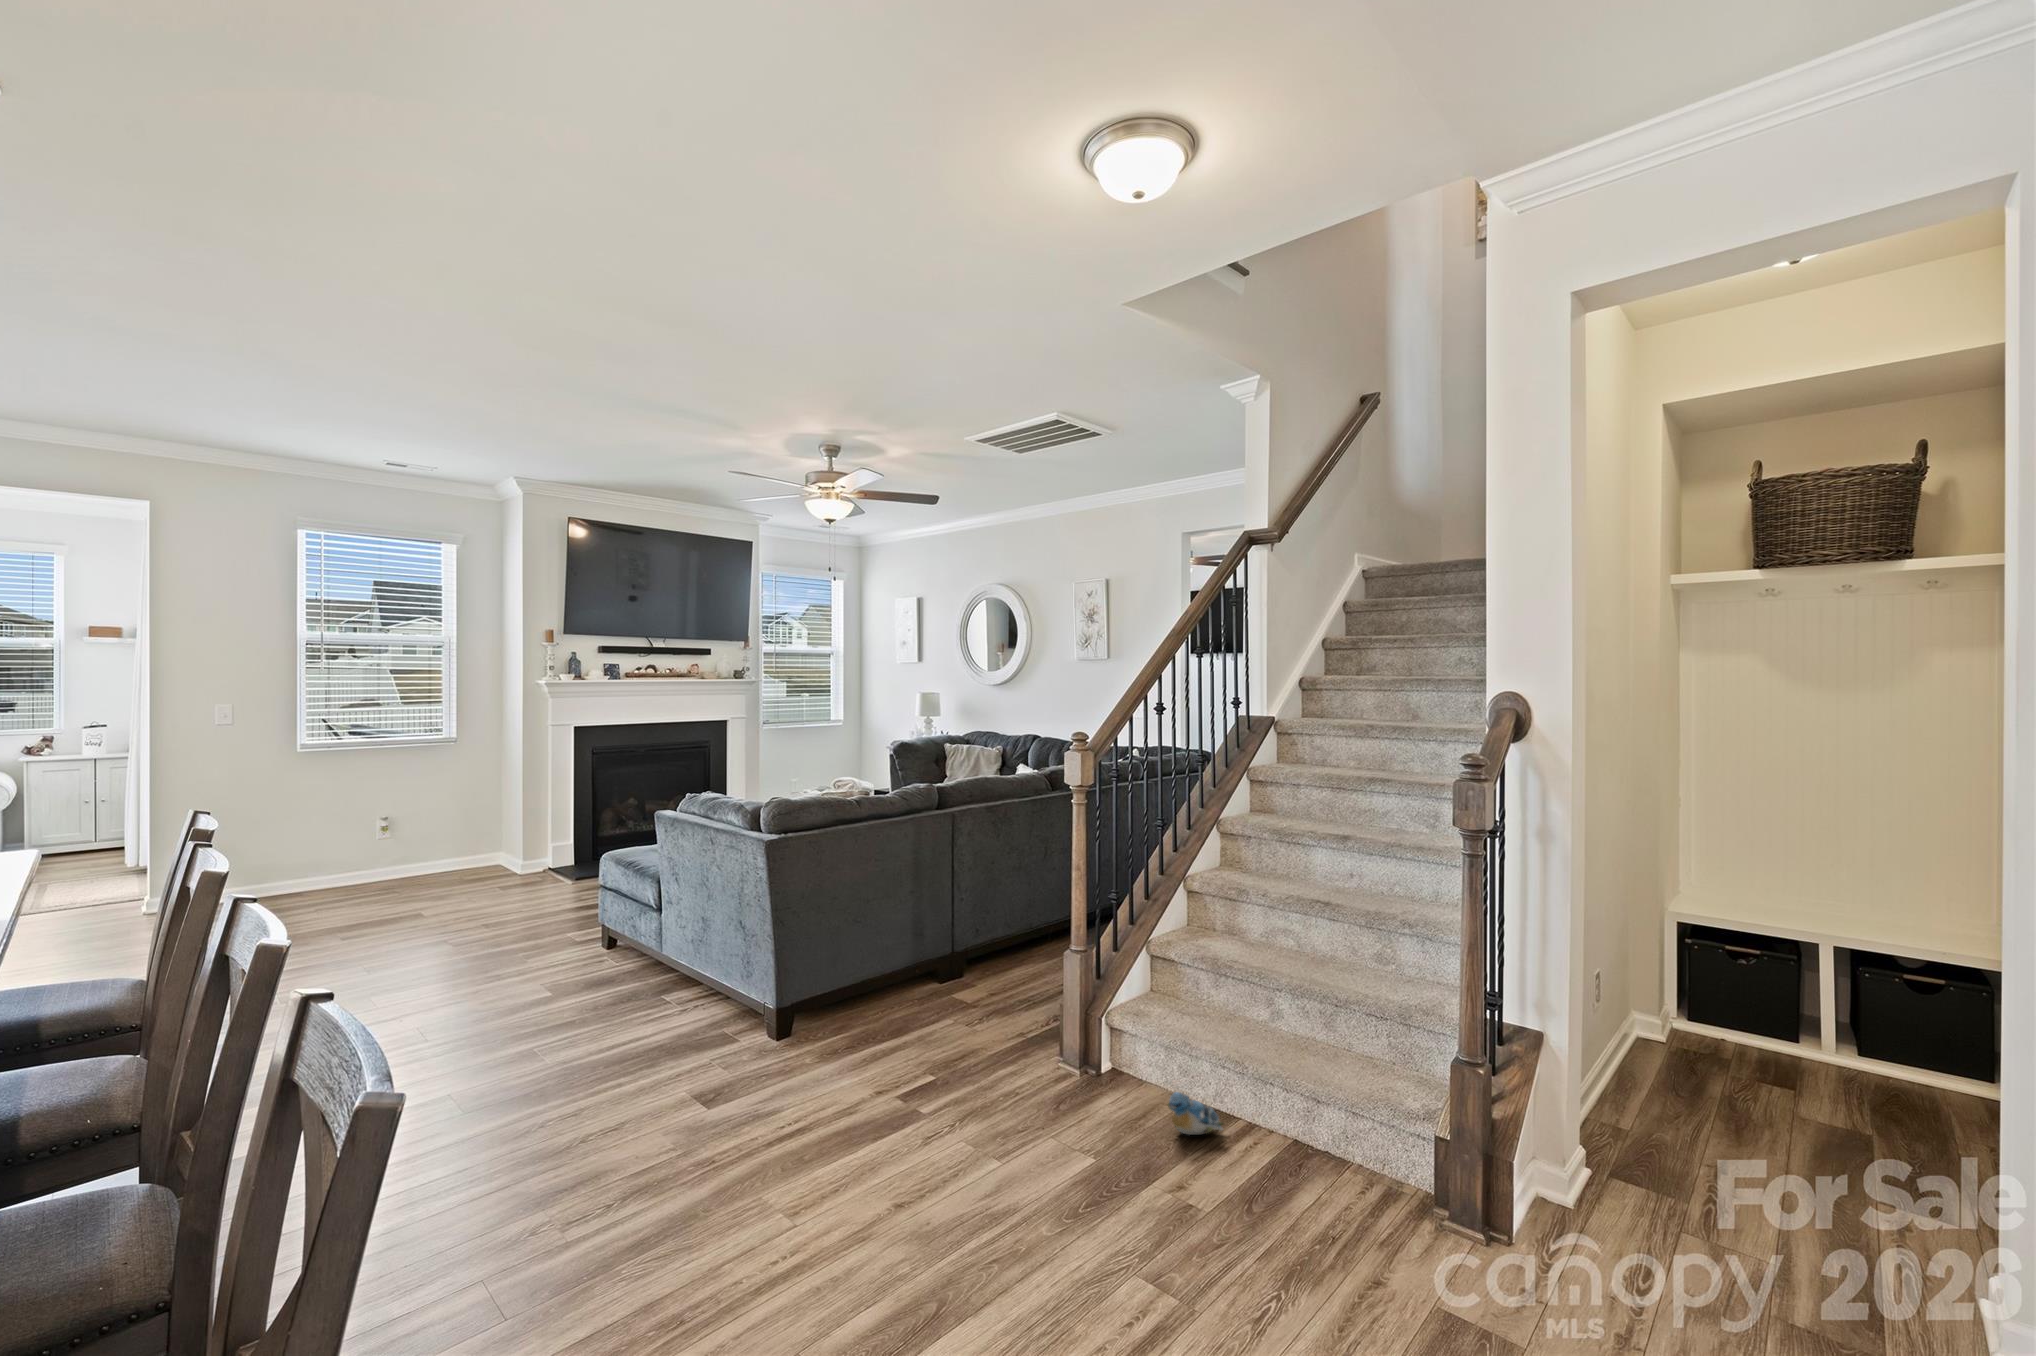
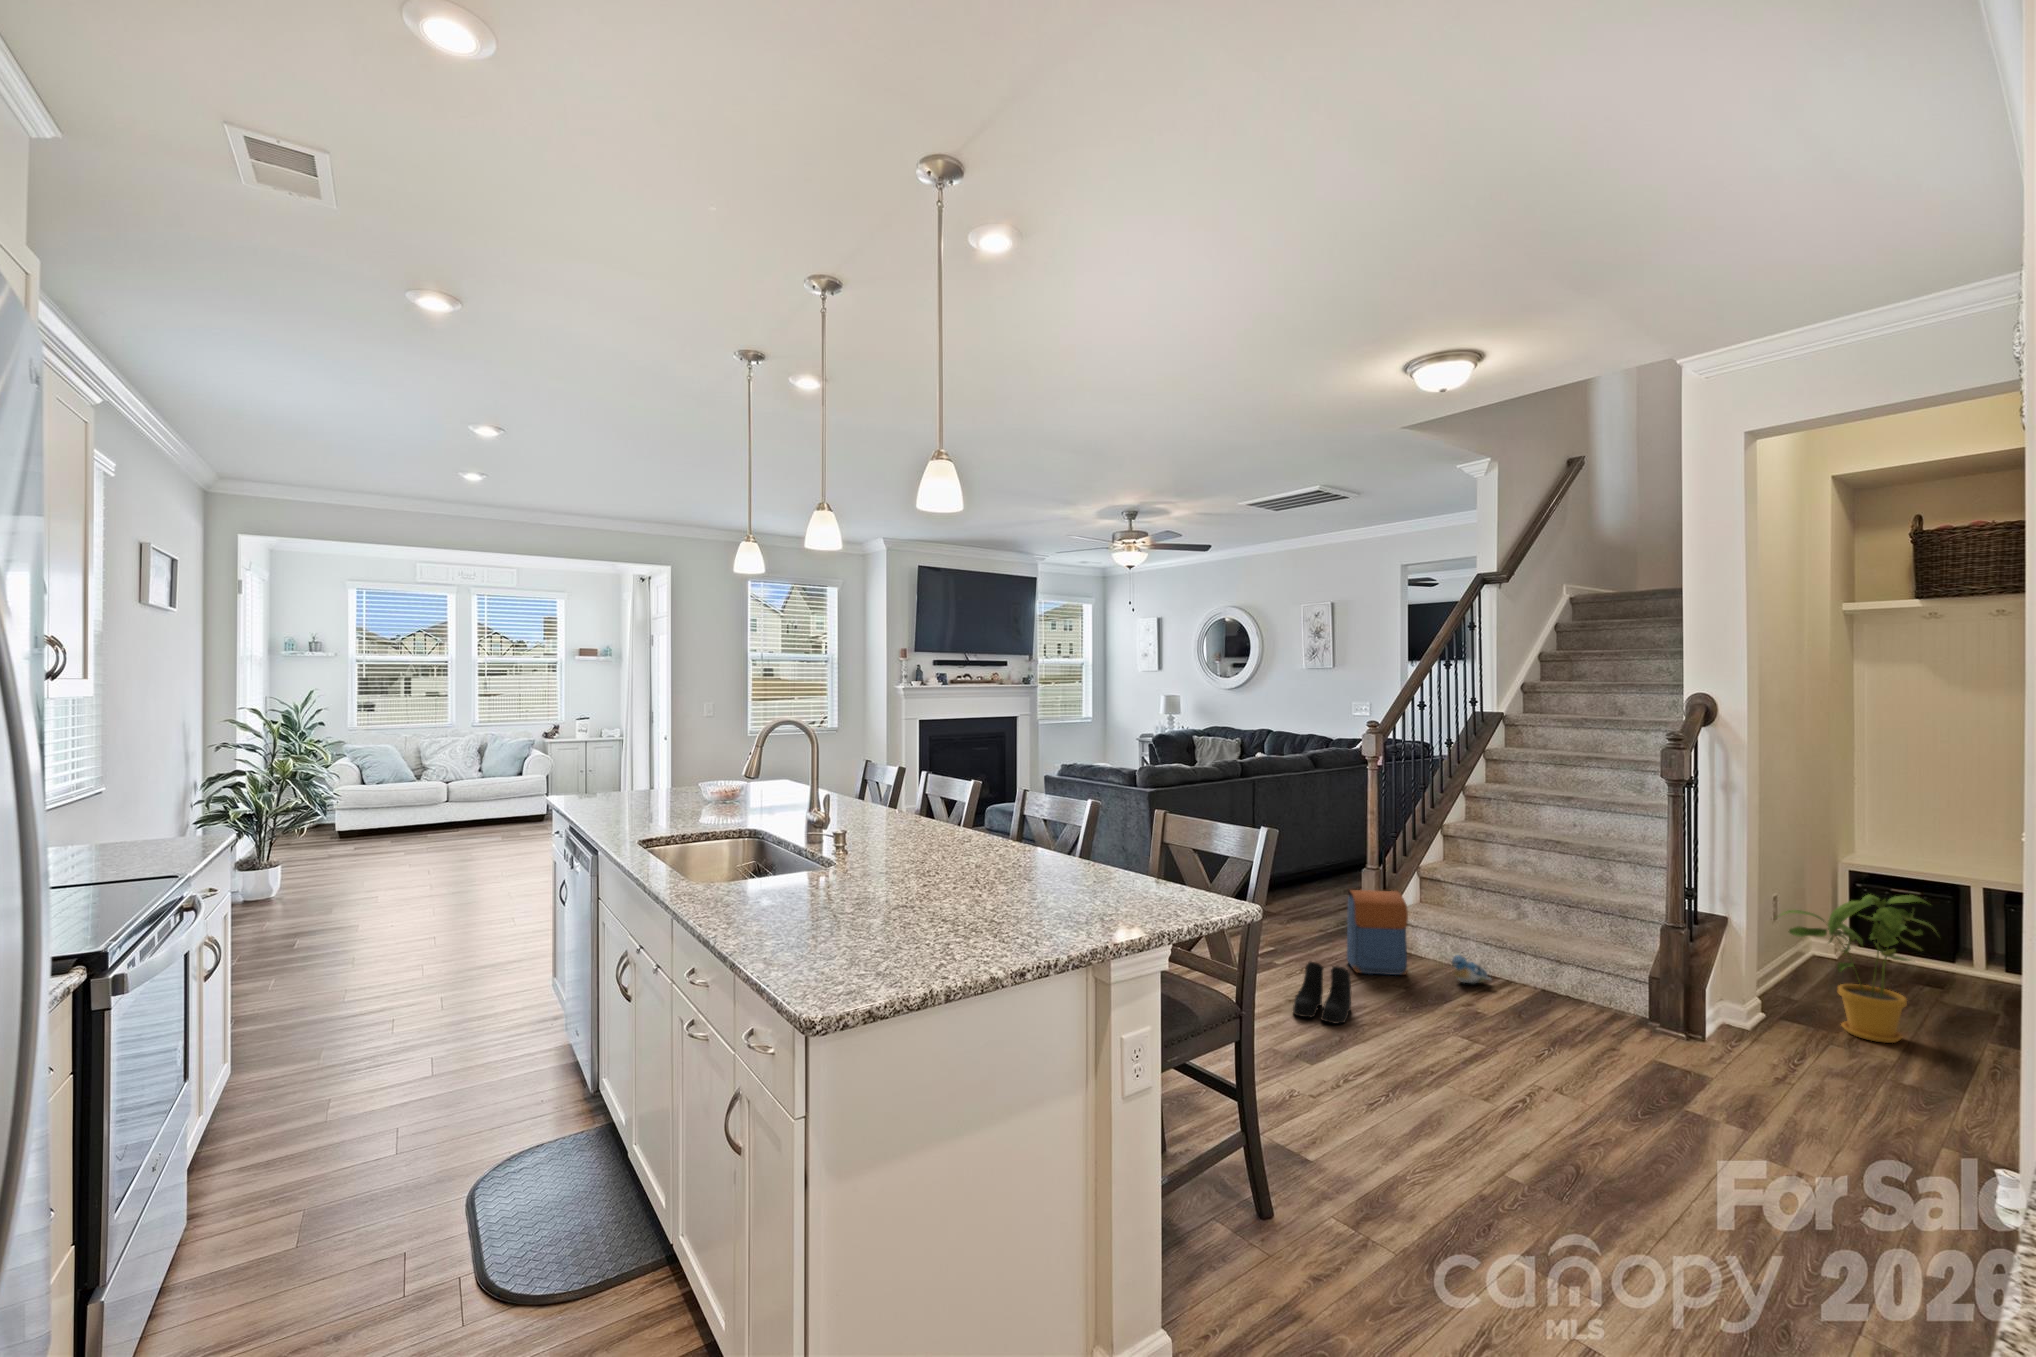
backpack: none [1028,991,1109,1124] -> present [1347,890,1408,975]
house plant: none [1603,996,1826,1221] -> present [1781,894,1937,1043]
boots: none [893,1136,994,1261] -> present [1293,962,1351,1024]

